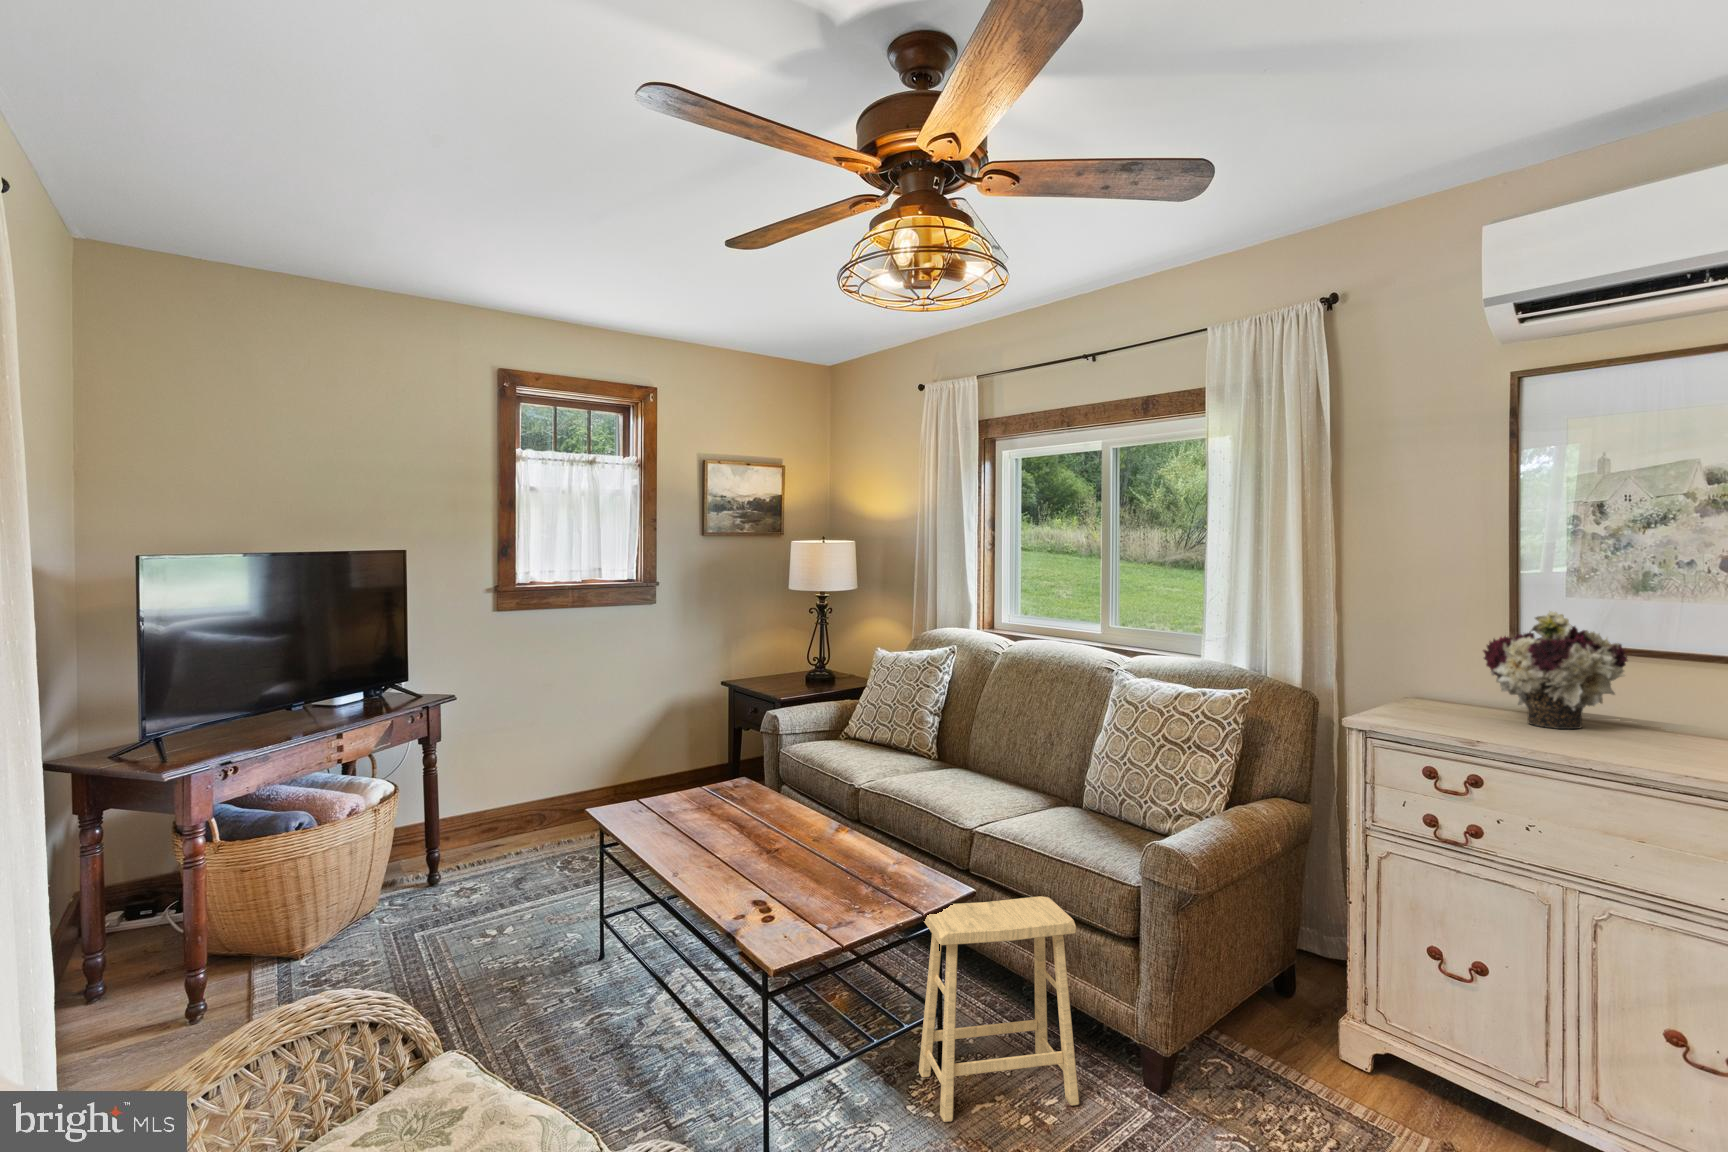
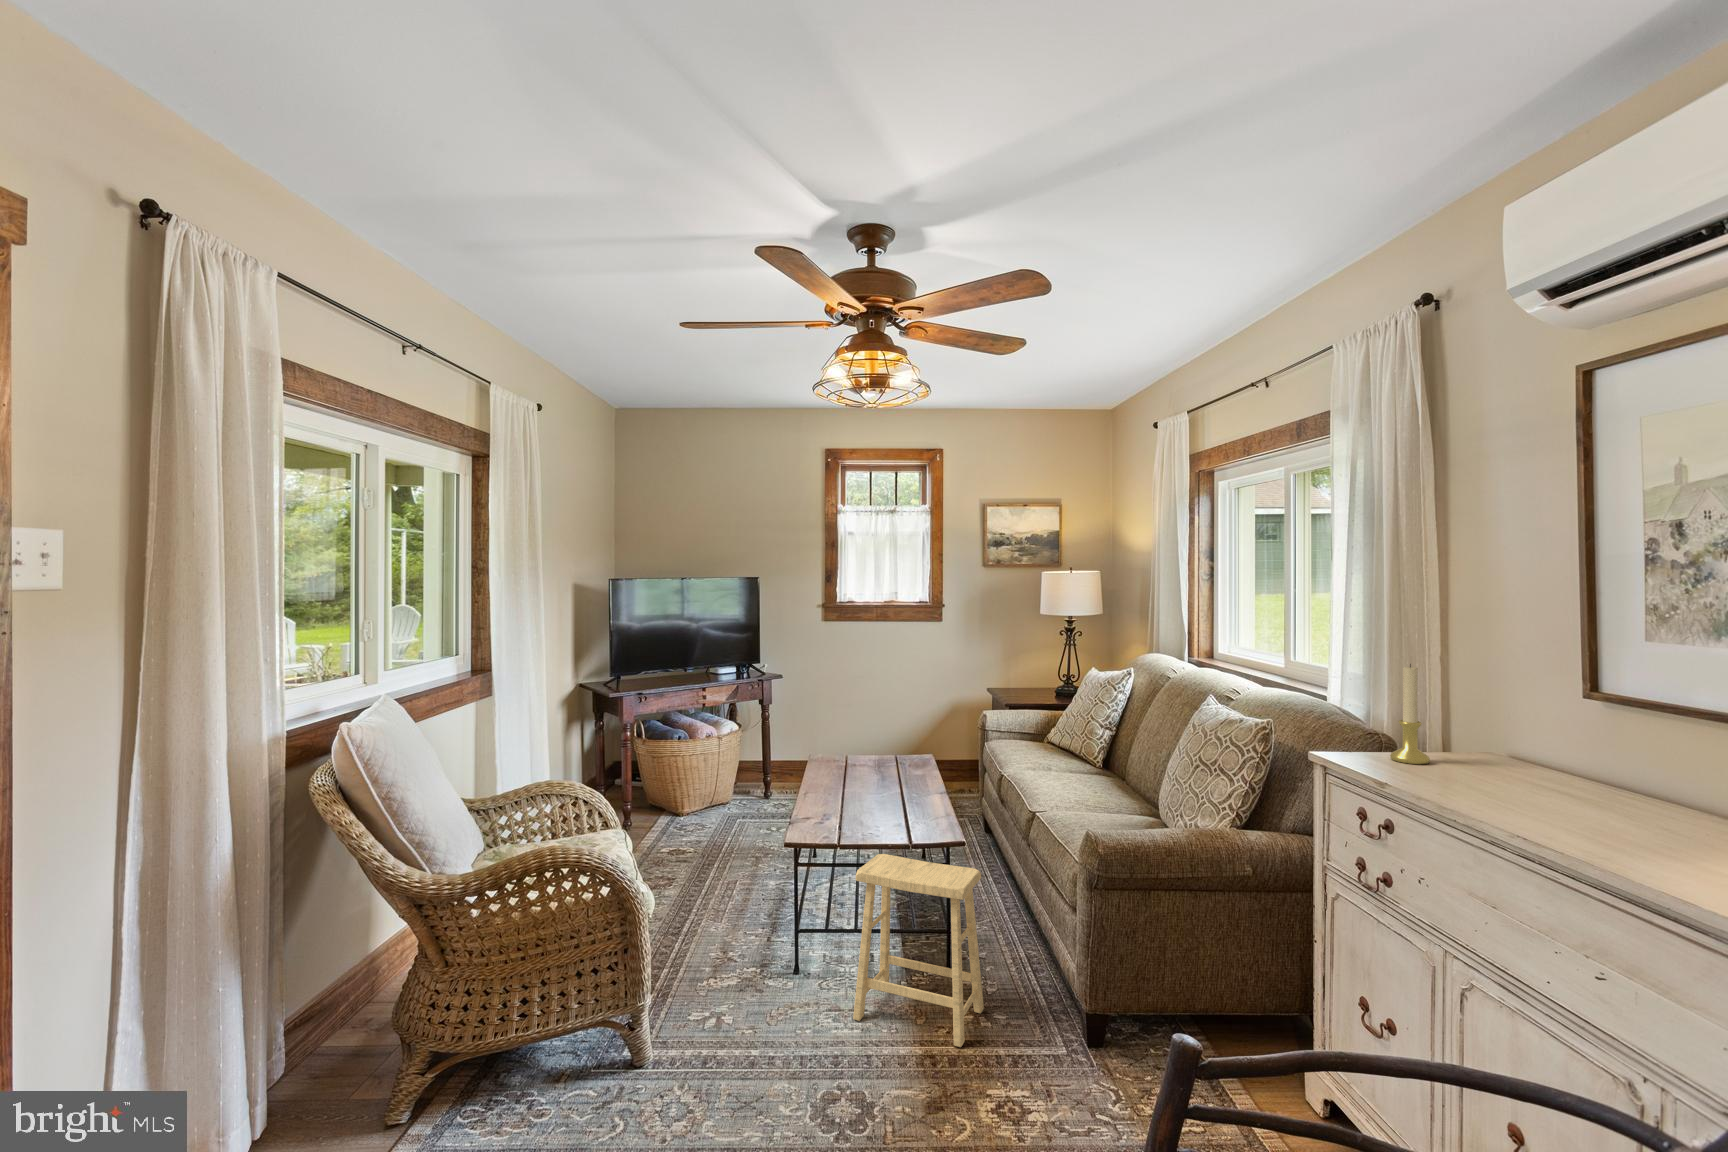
flower arrangement: present [1483,611,1628,729] -> none [1462,654,1638,804]
candle holder: none [1395,625,1429,713] -> present [1390,664,1430,764]

